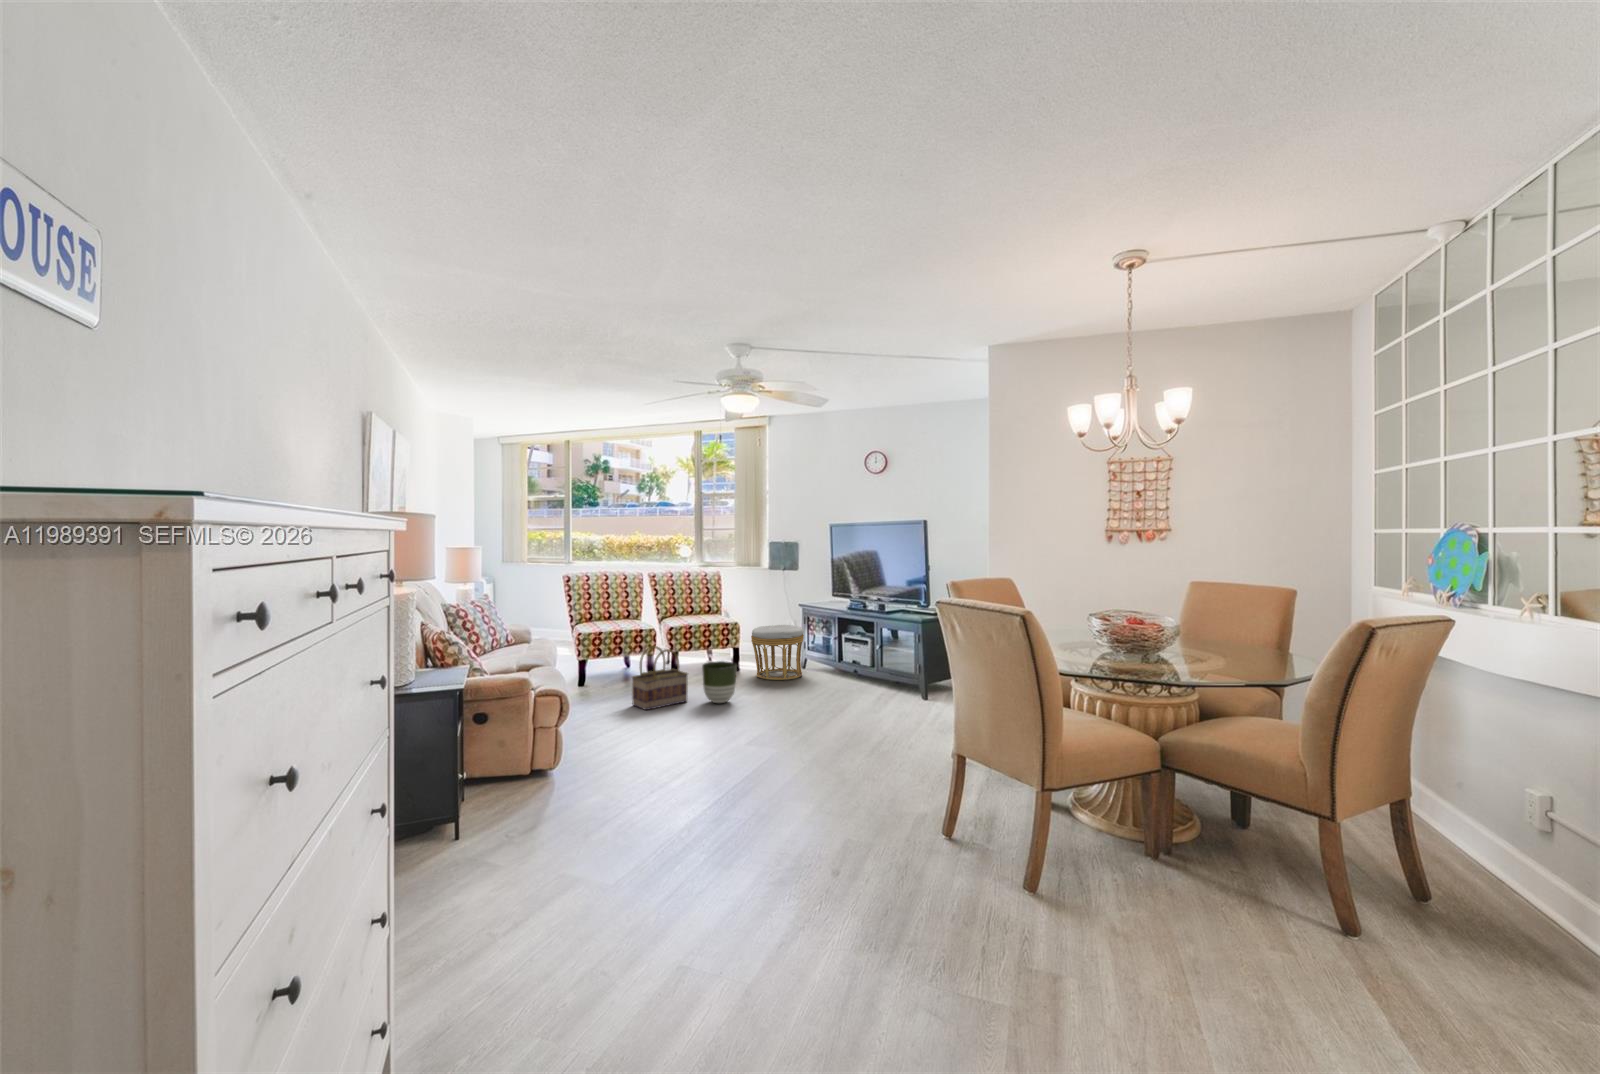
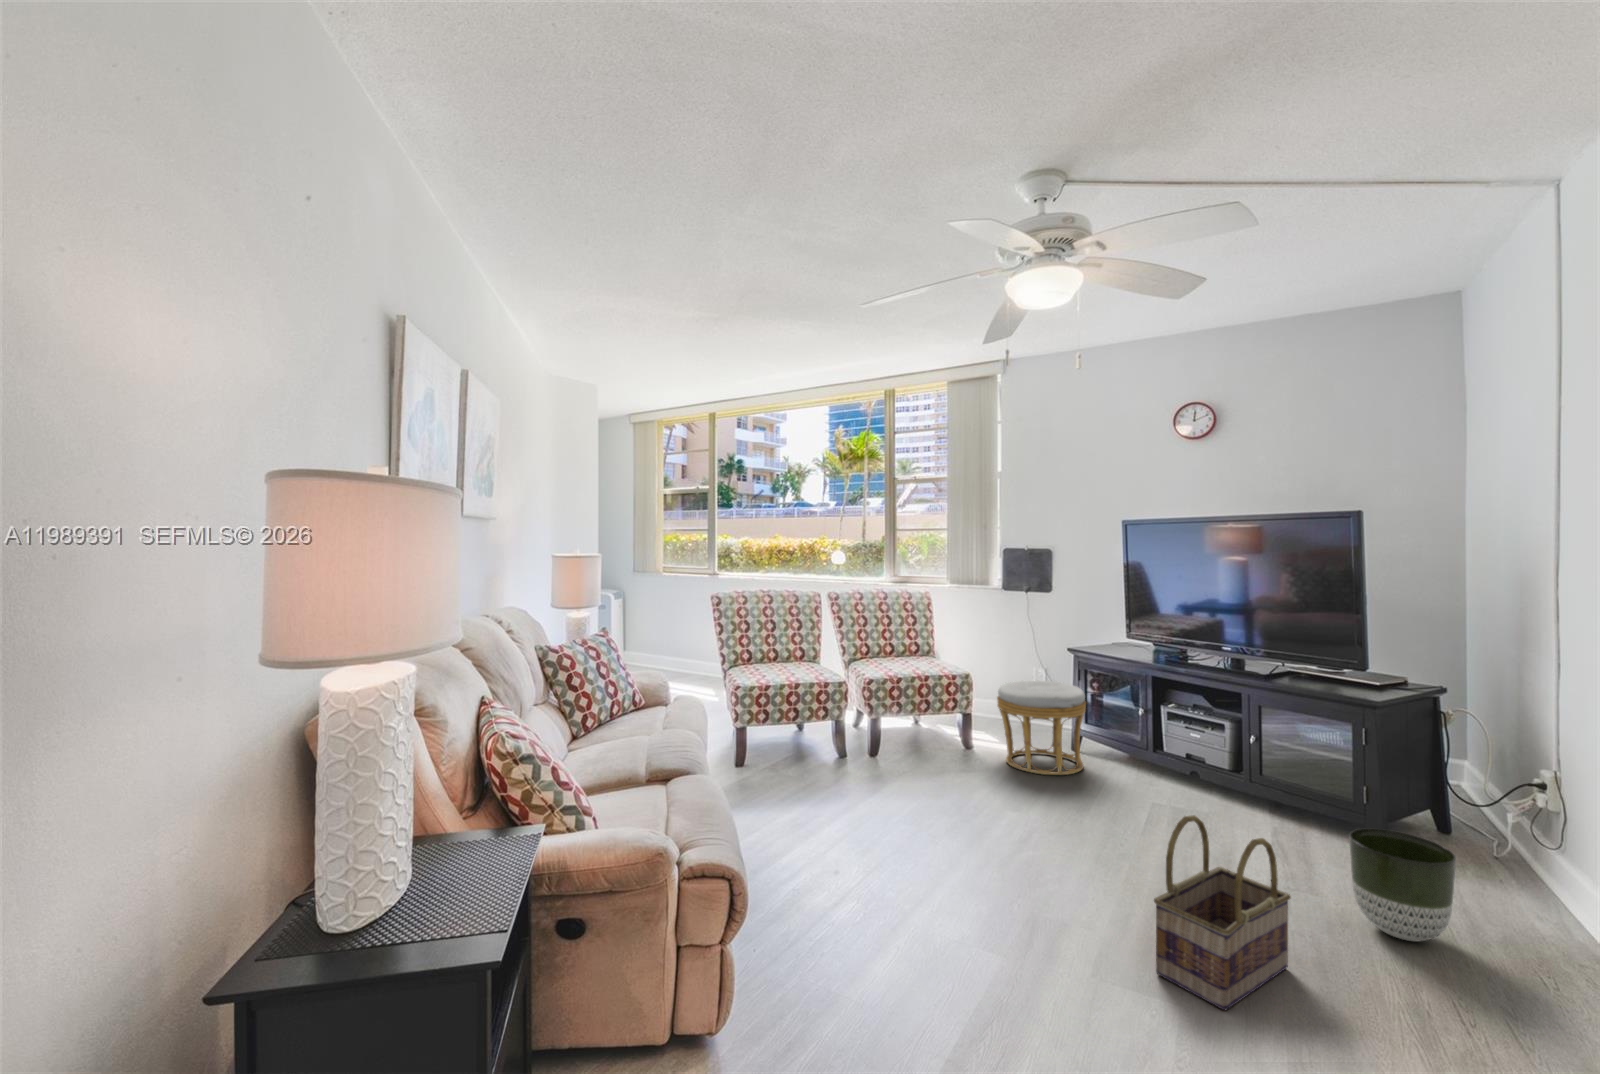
basket: present [632,646,688,710] -> present [1154,815,1291,1011]
planter: present [702,661,737,703] -> present [1349,828,1456,941]

